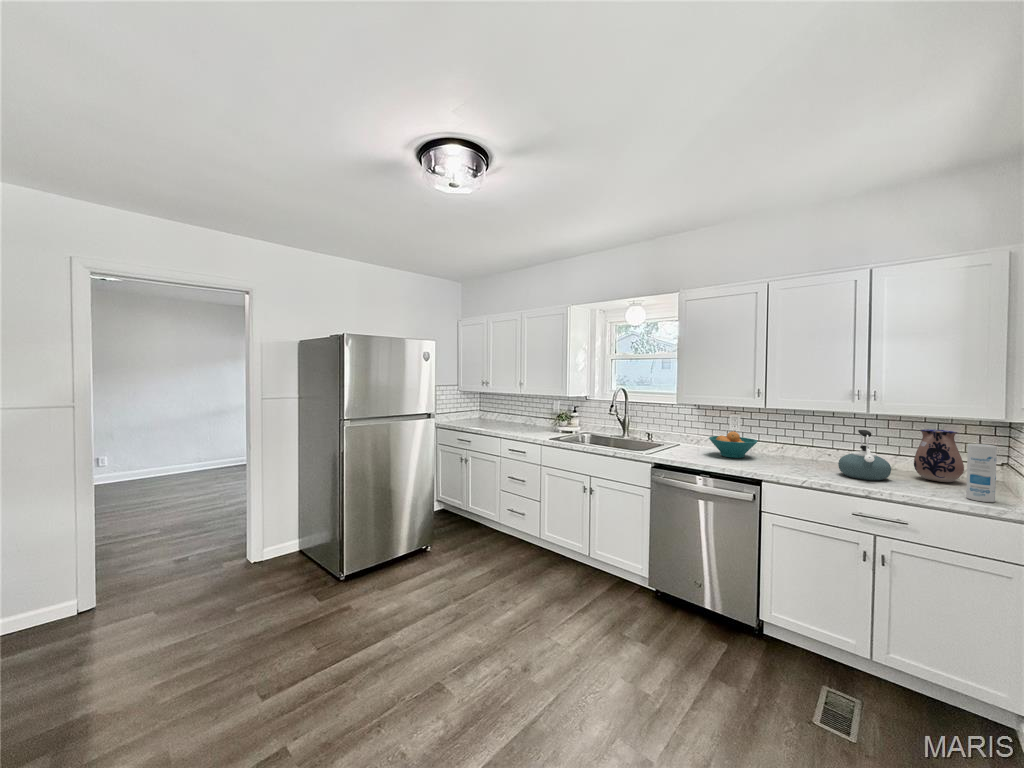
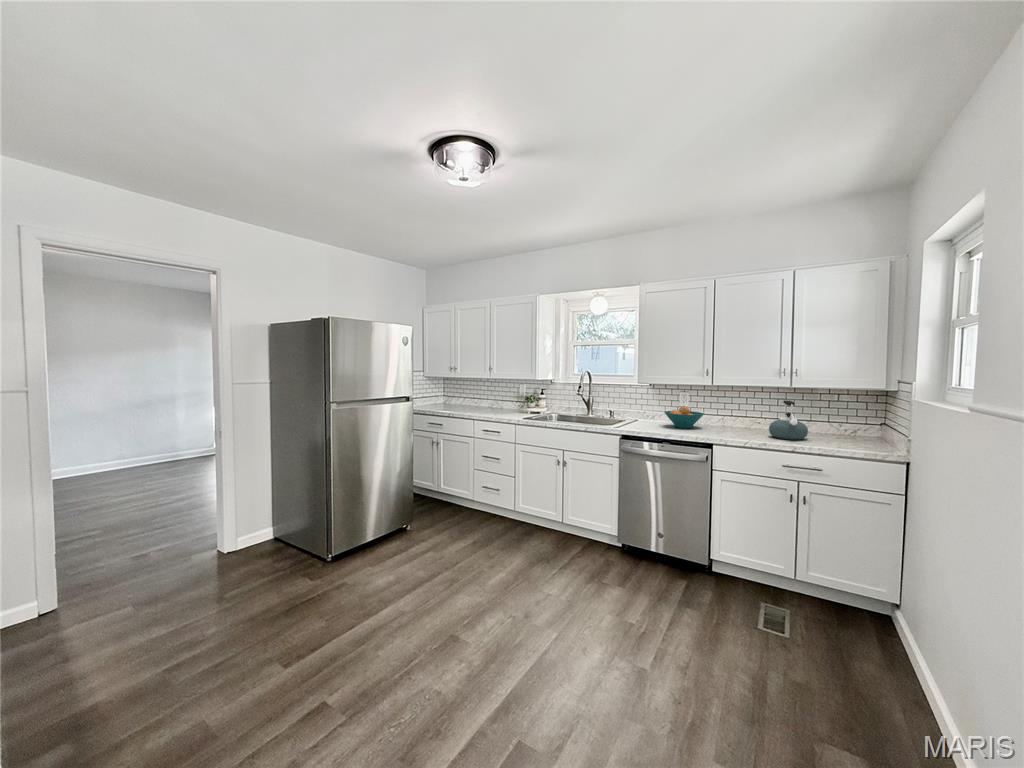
ceramic pitcher: present [914,429,964,482] -> none [822,399,858,439]
canister: present [966,444,997,502] -> none [862,407,884,450]

